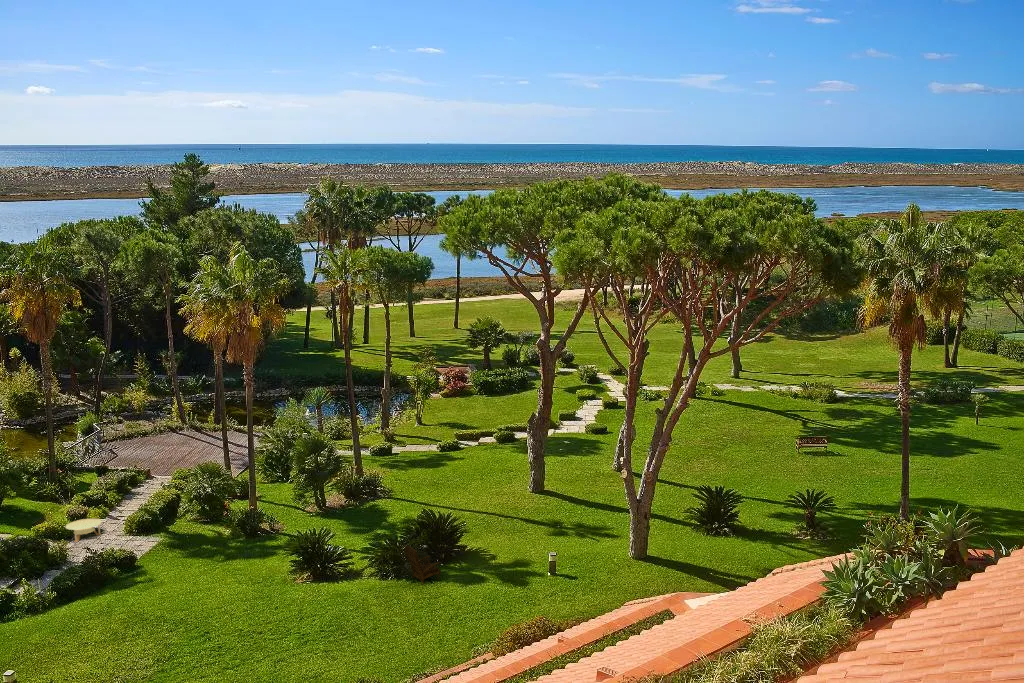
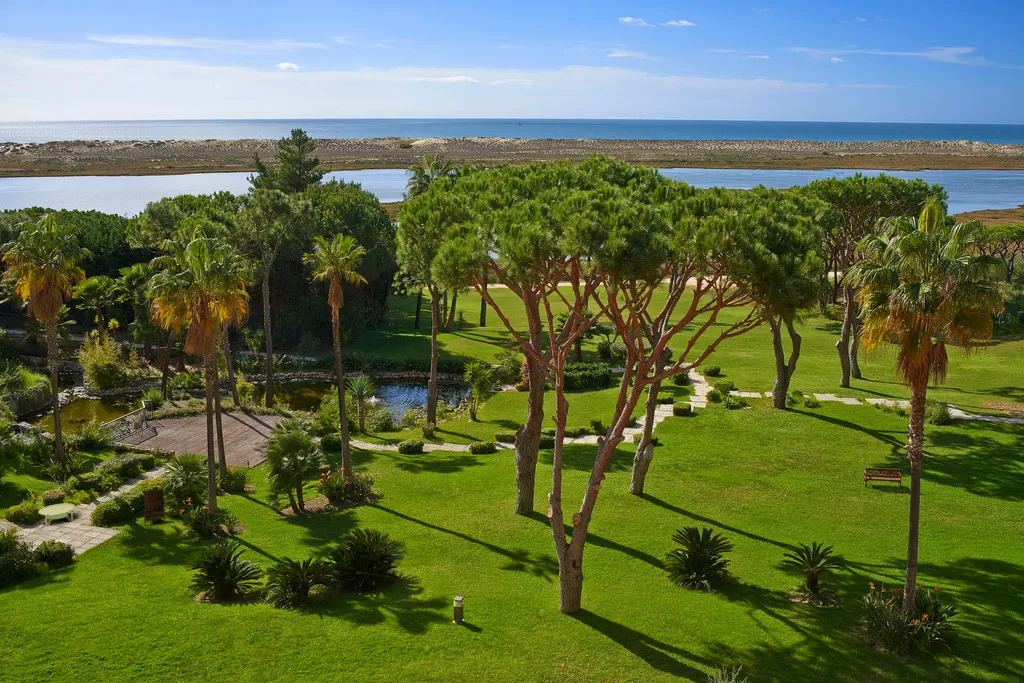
armchair: present [405,545,441,585] -> present [144,488,165,525]

